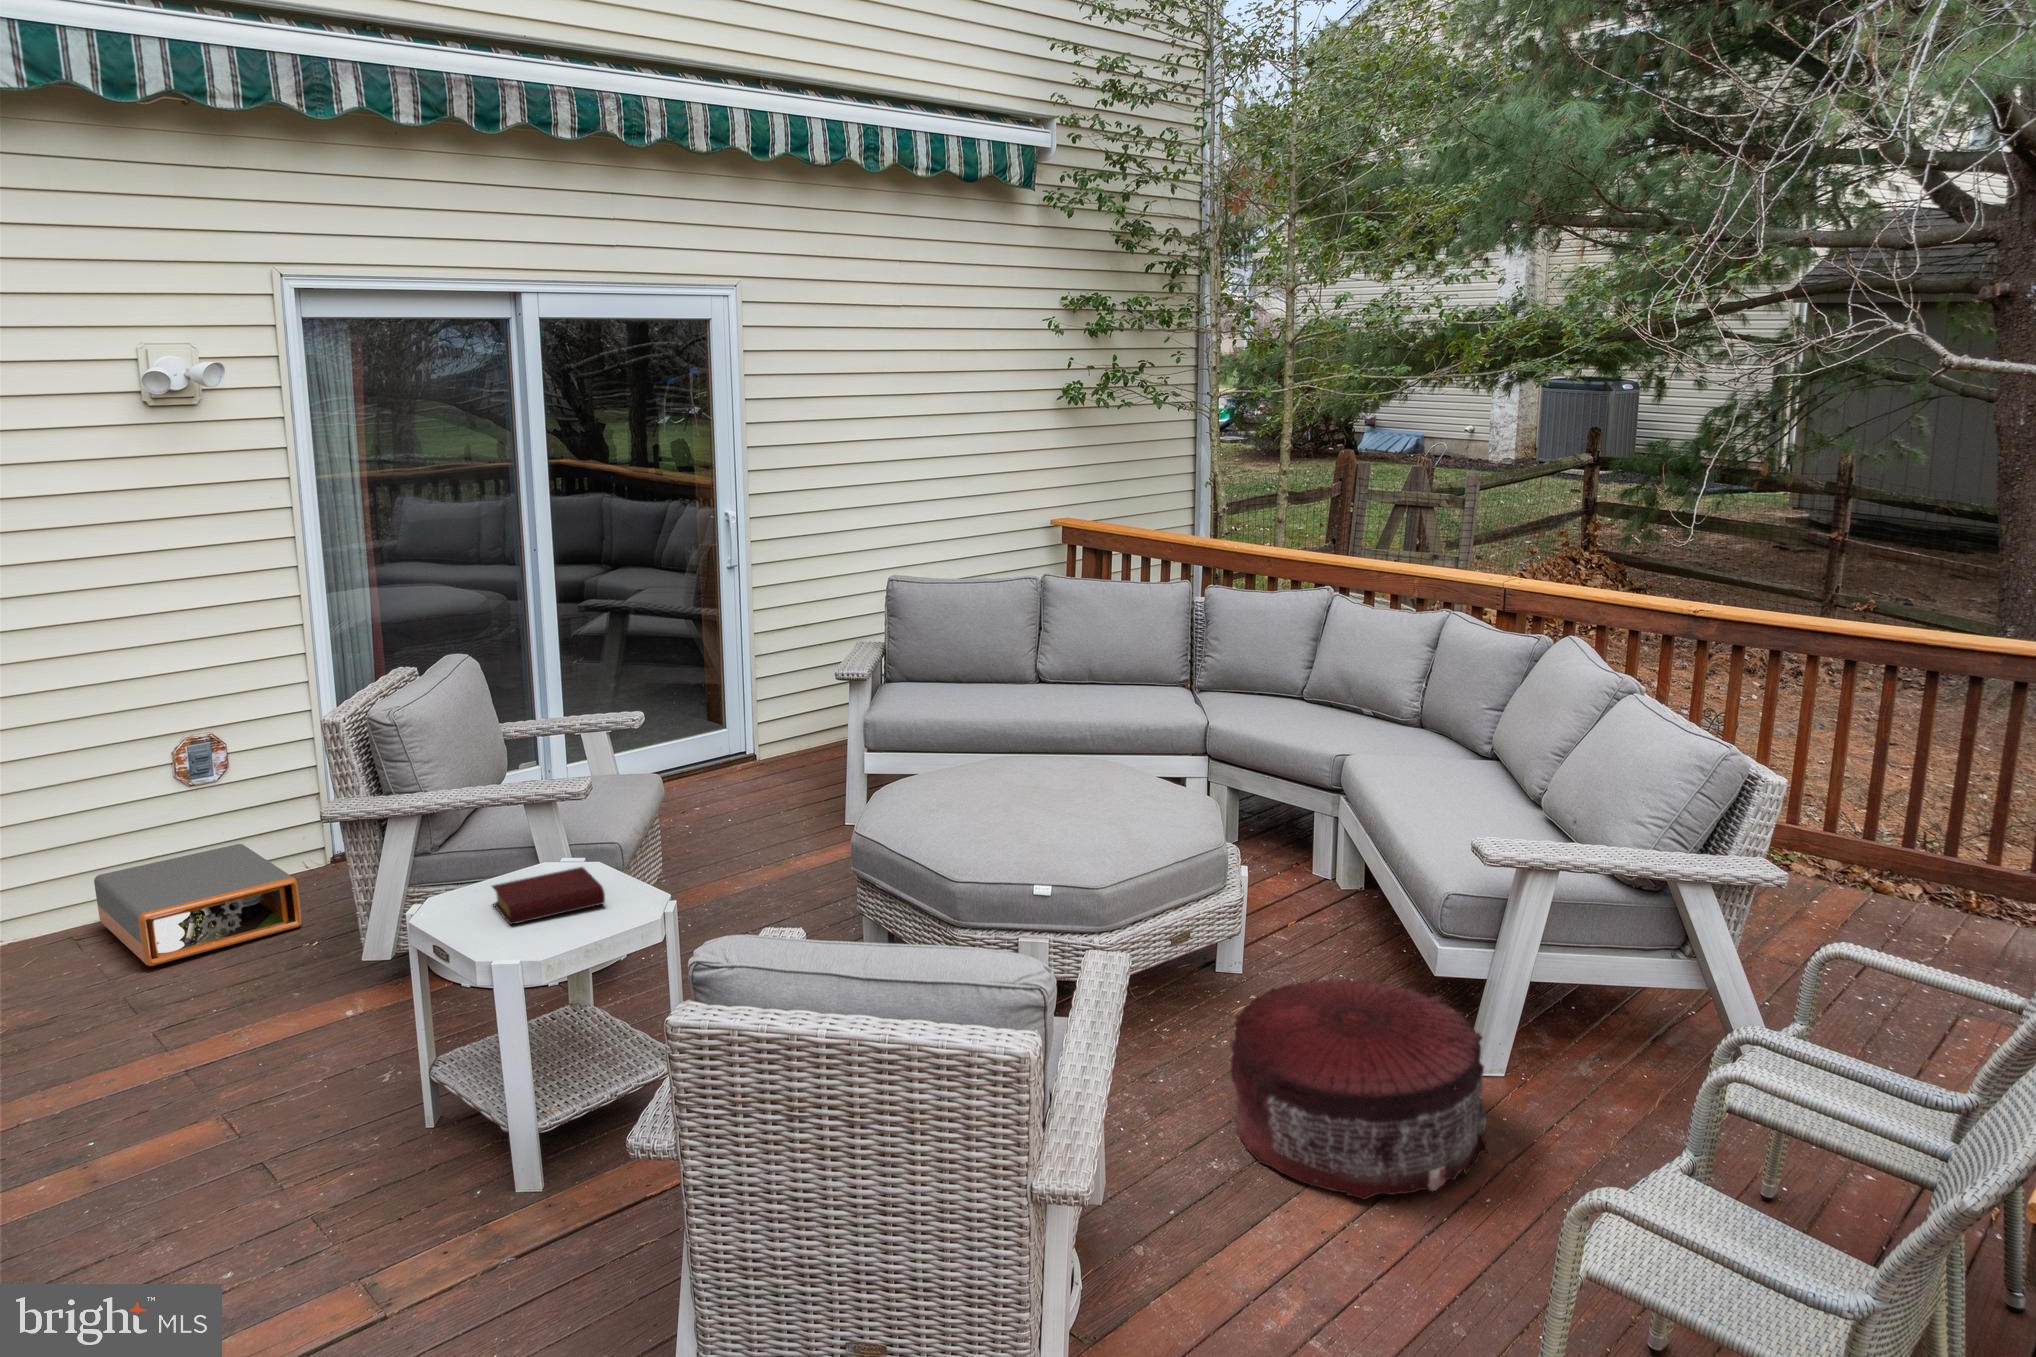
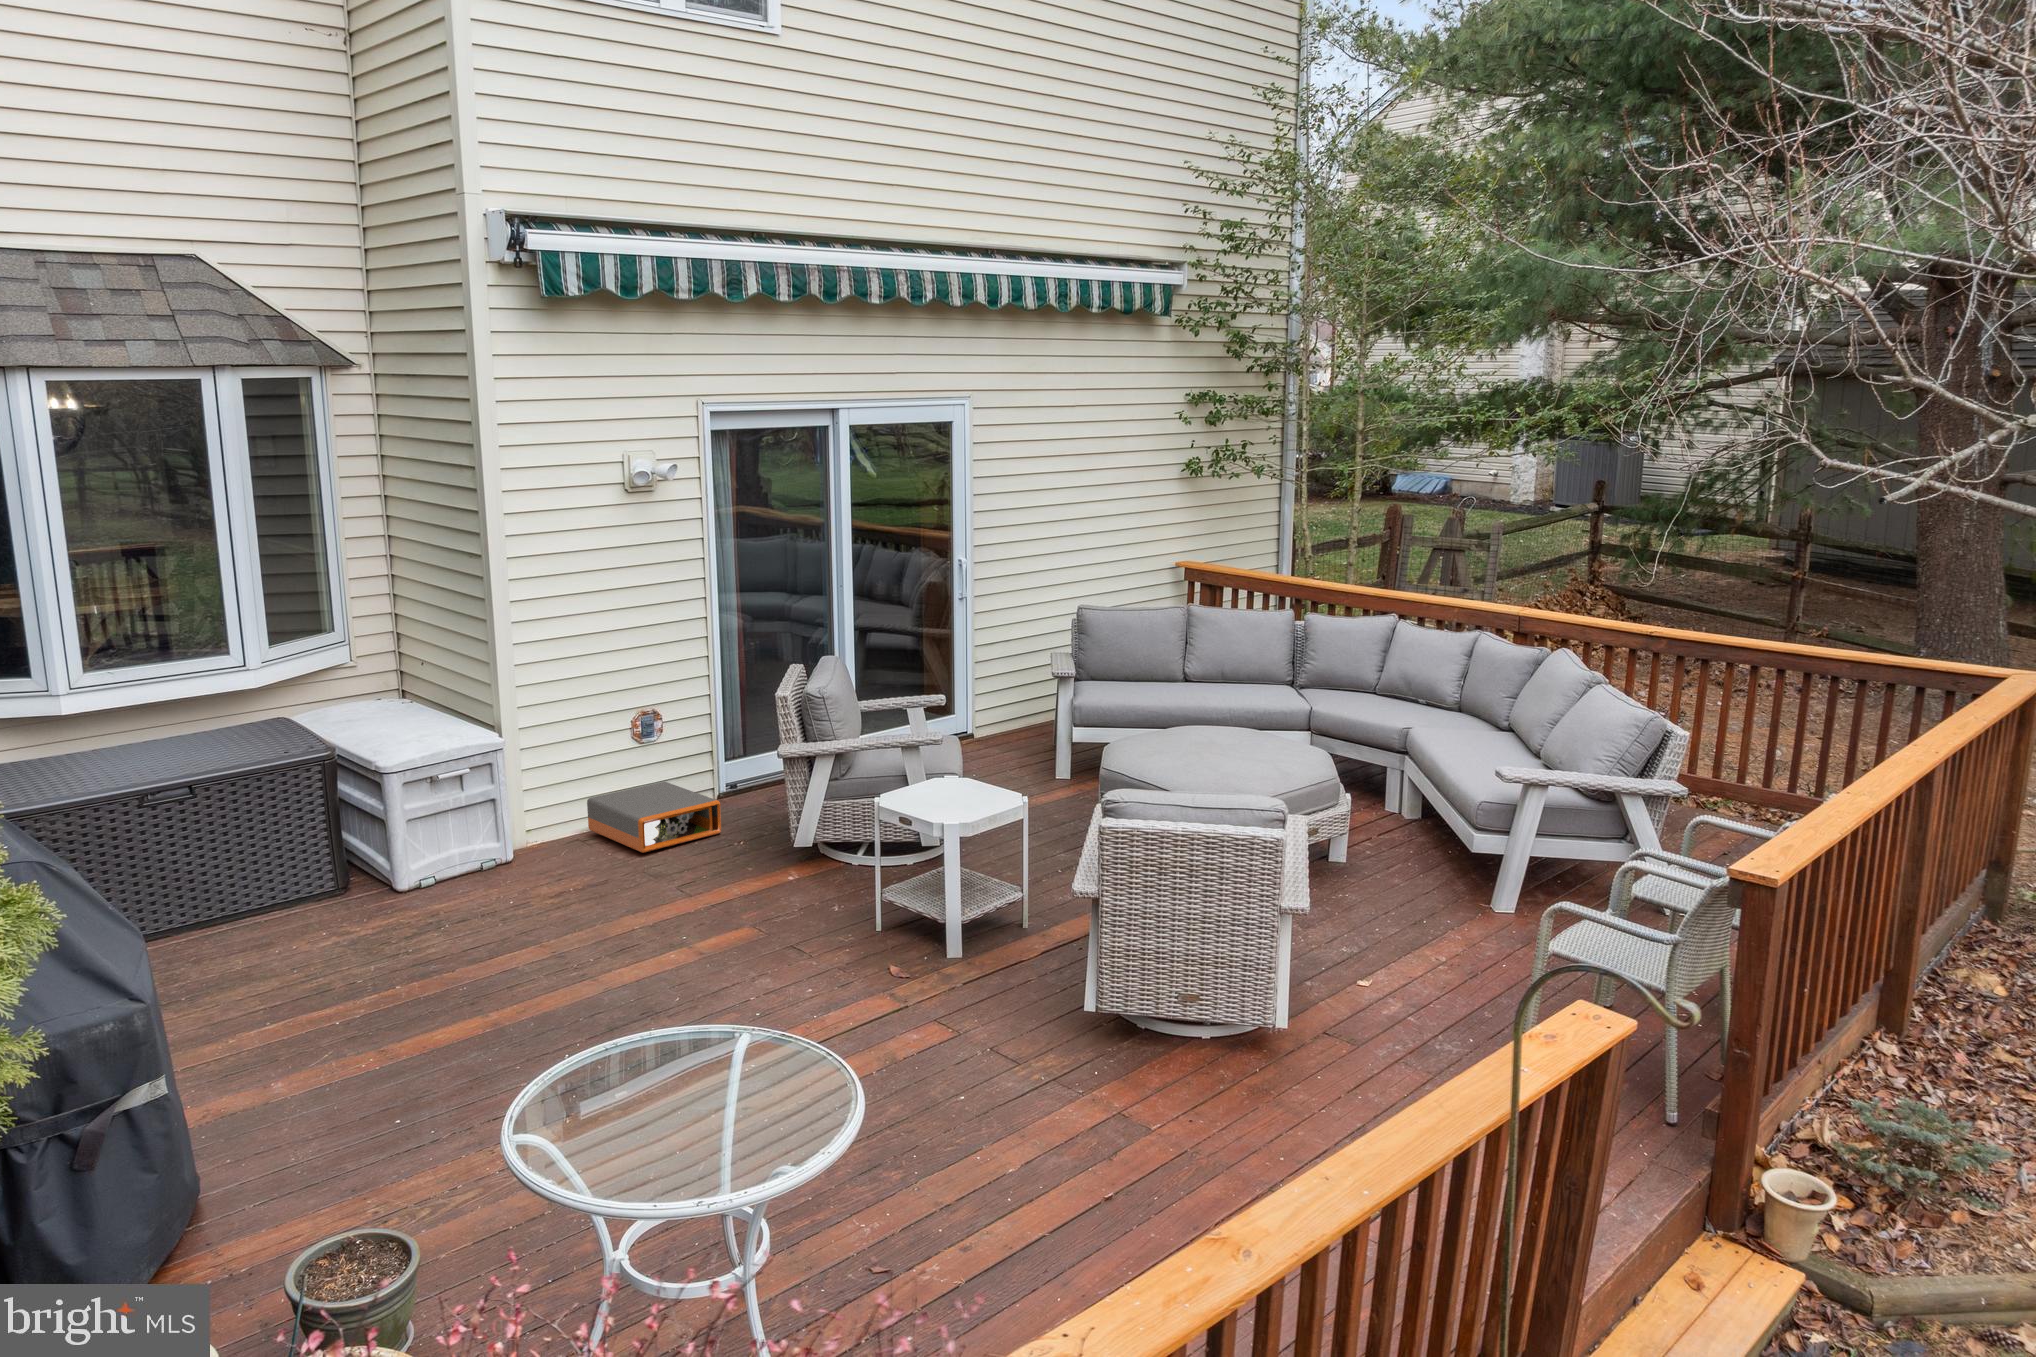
book: present [491,867,605,925] -> none [918,778,985,807]
pouf: present [1230,977,1488,1199] -> none [1350,850,1505,965]

